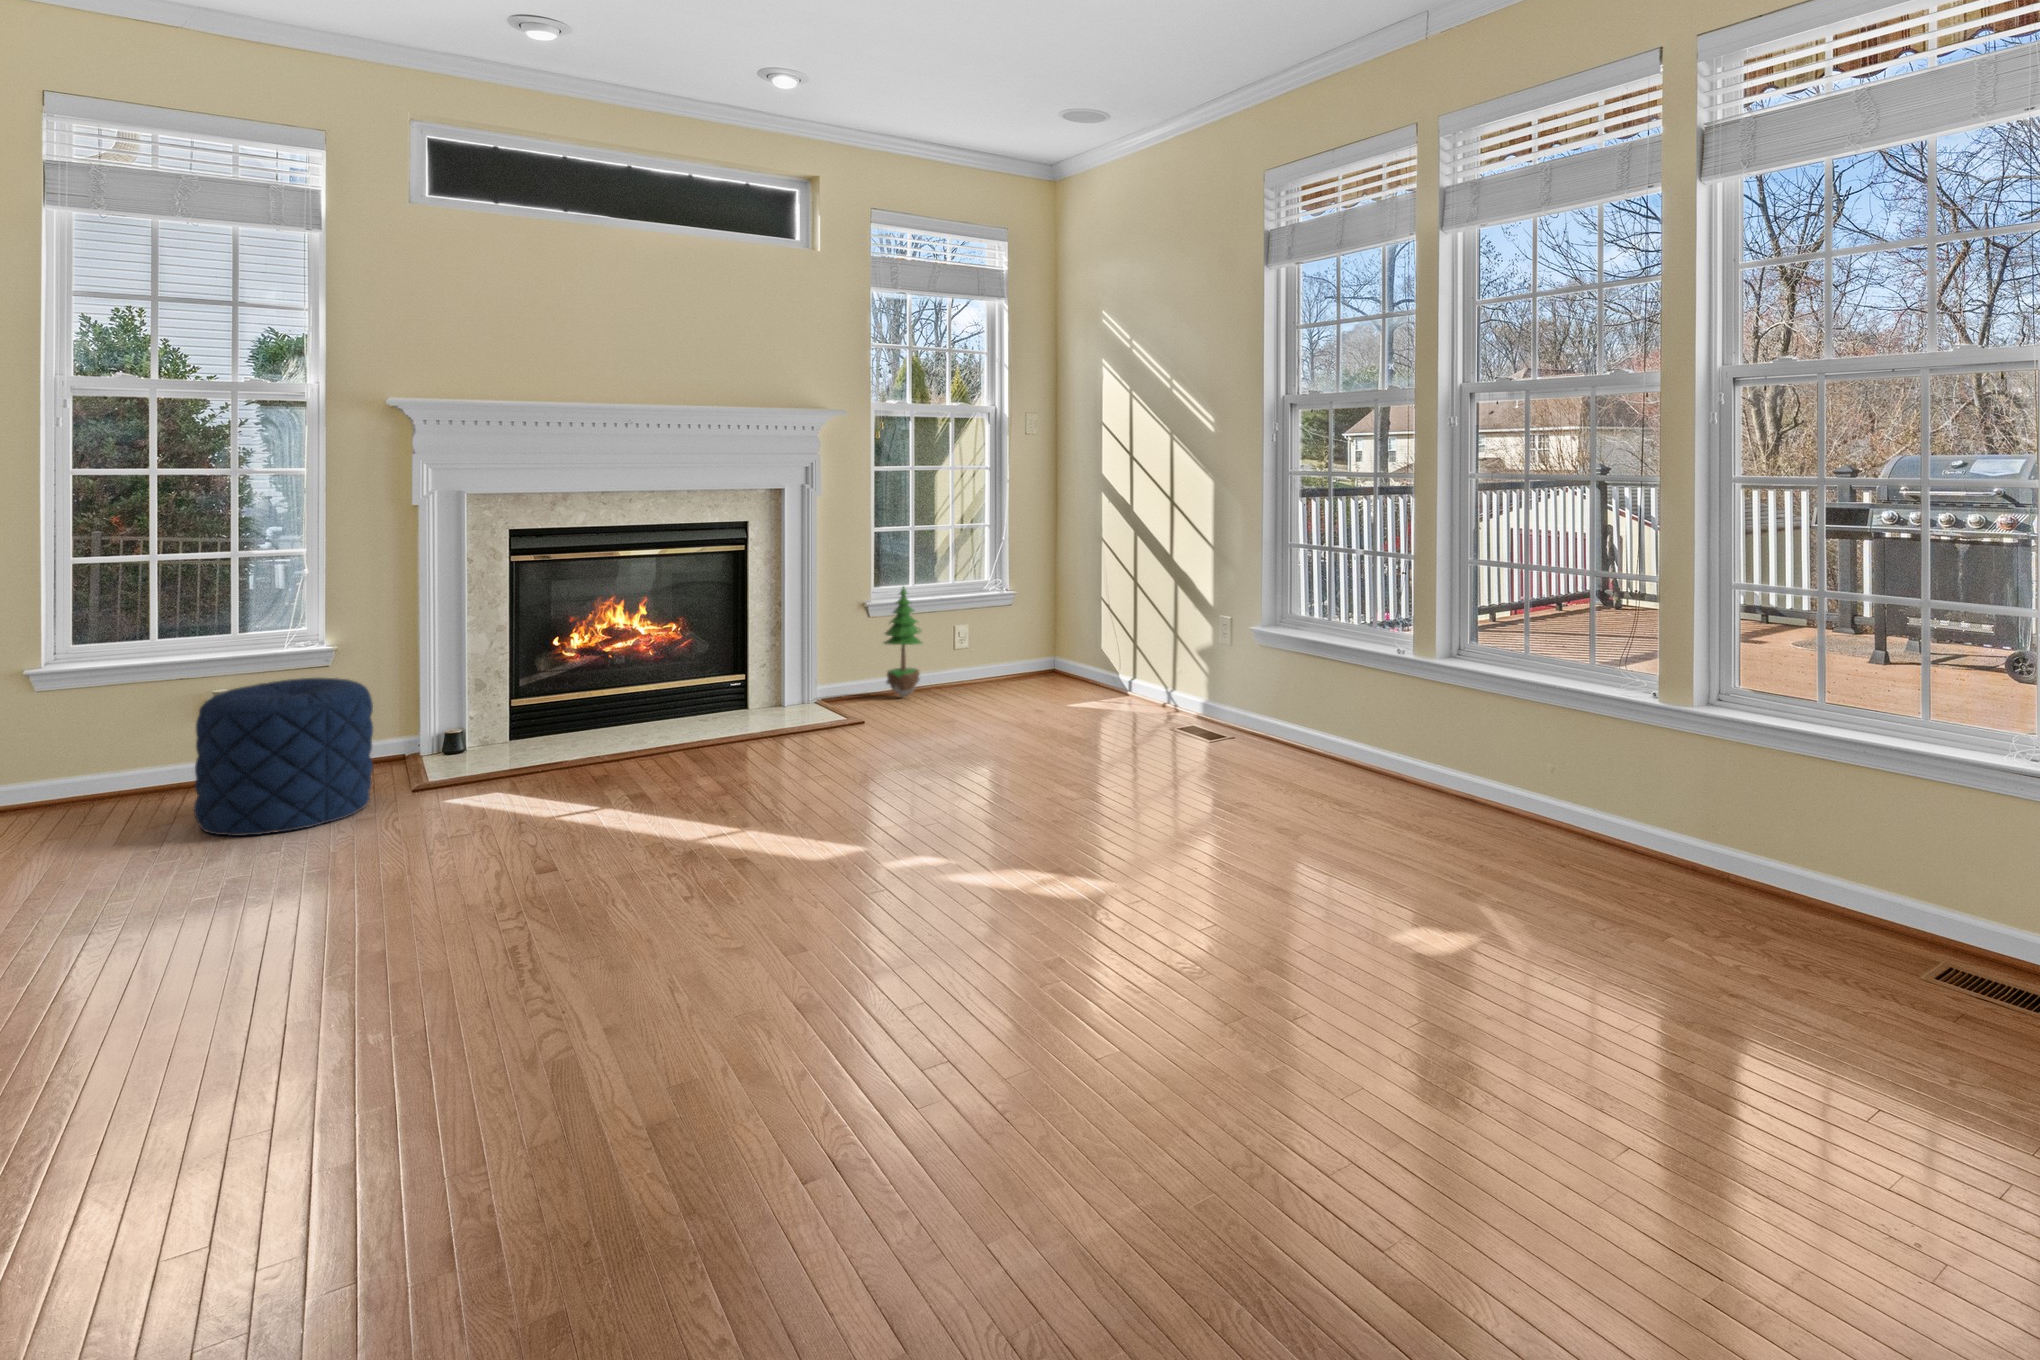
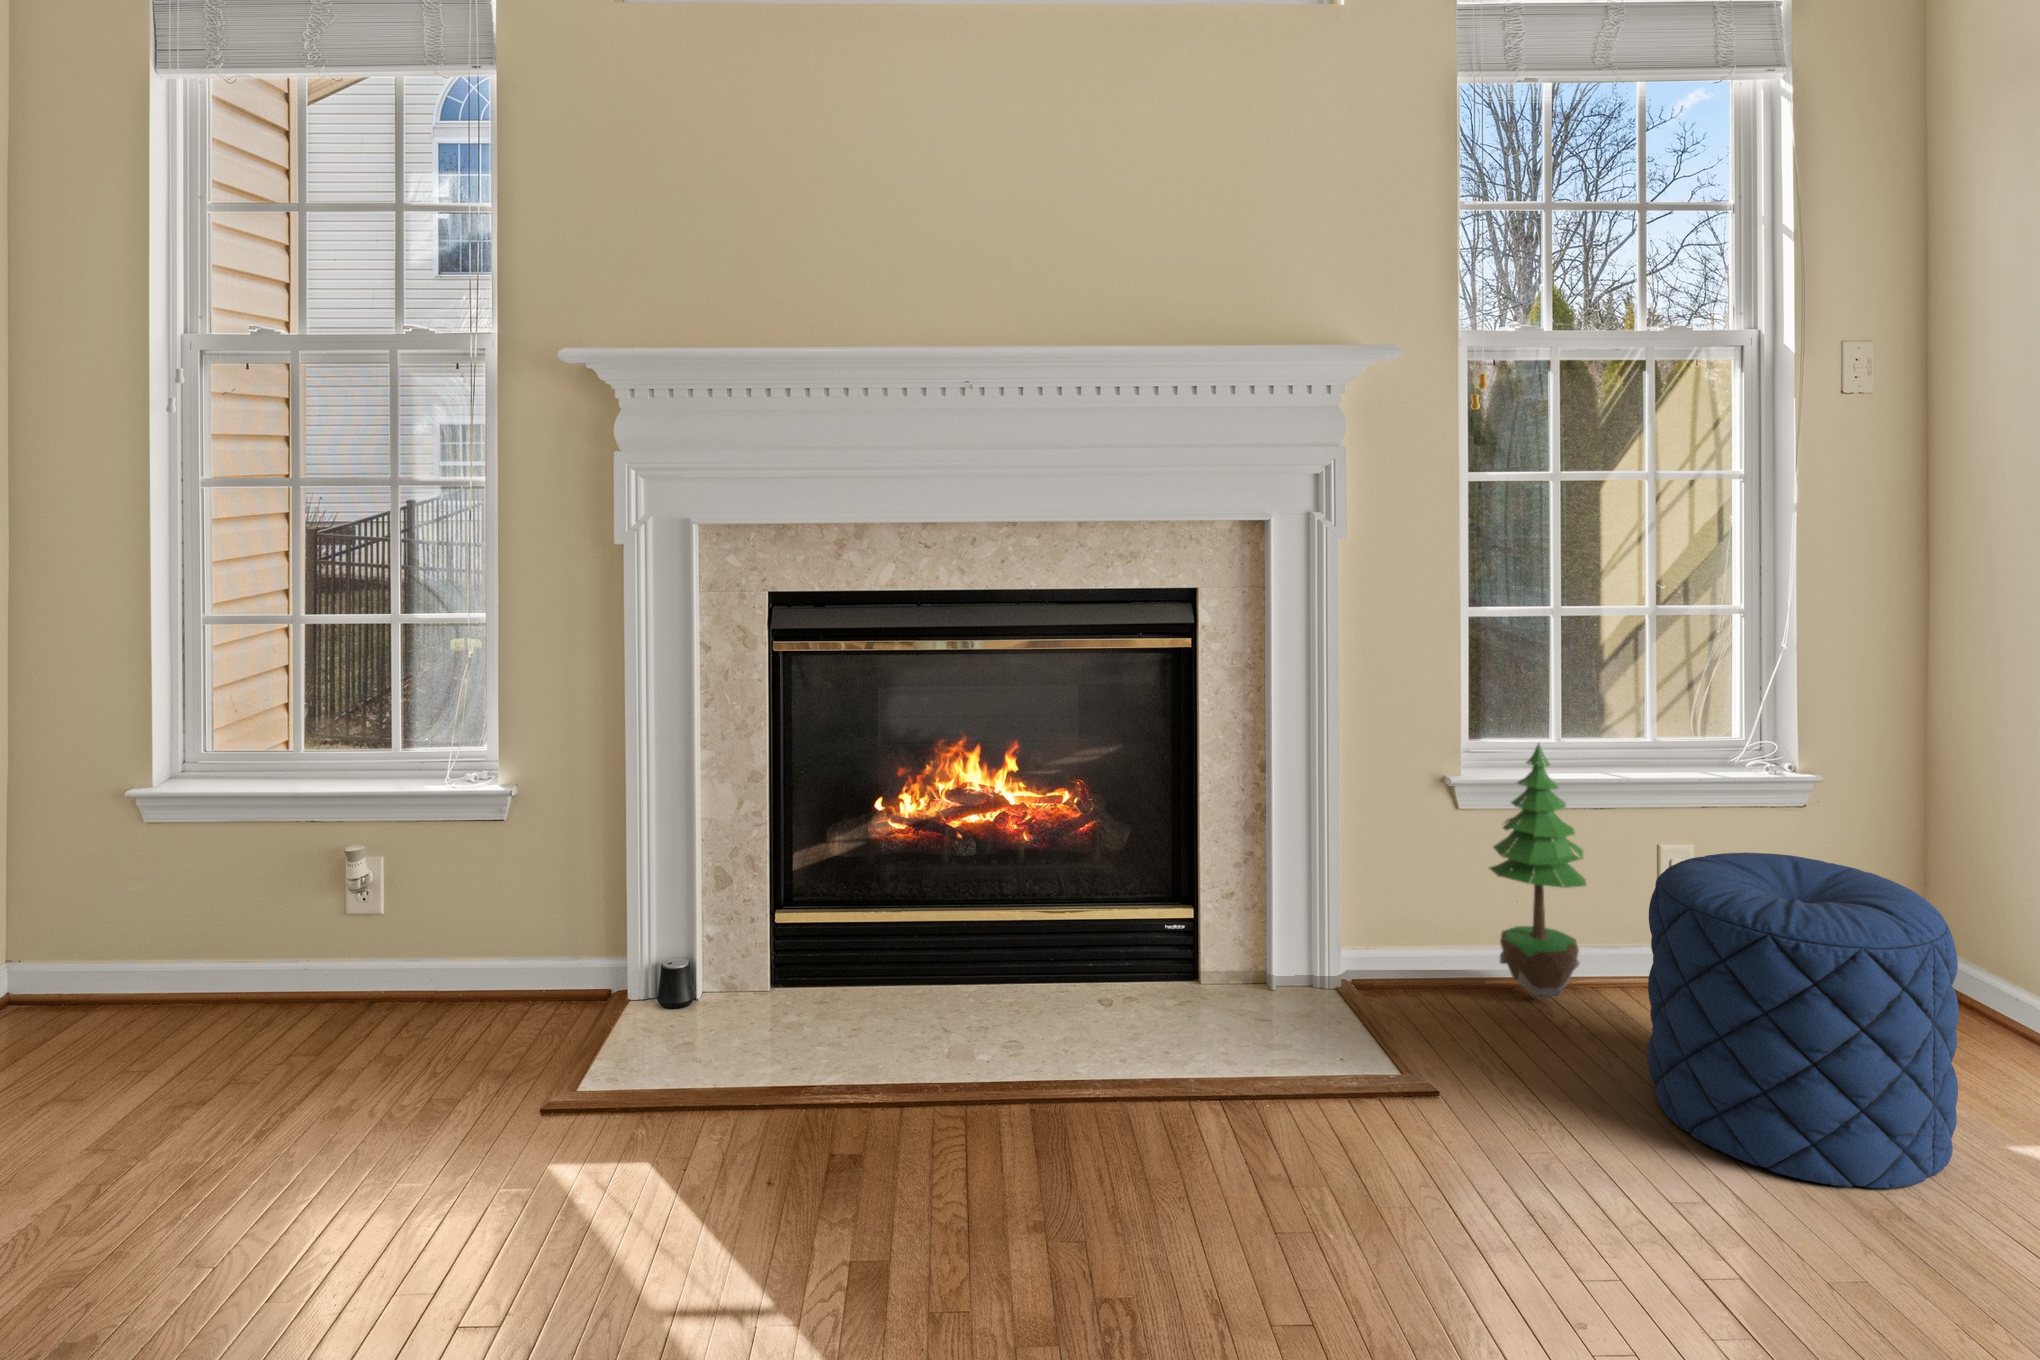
pouf: present [194,678,373,836] -> present [1647,853,1959,1188]

